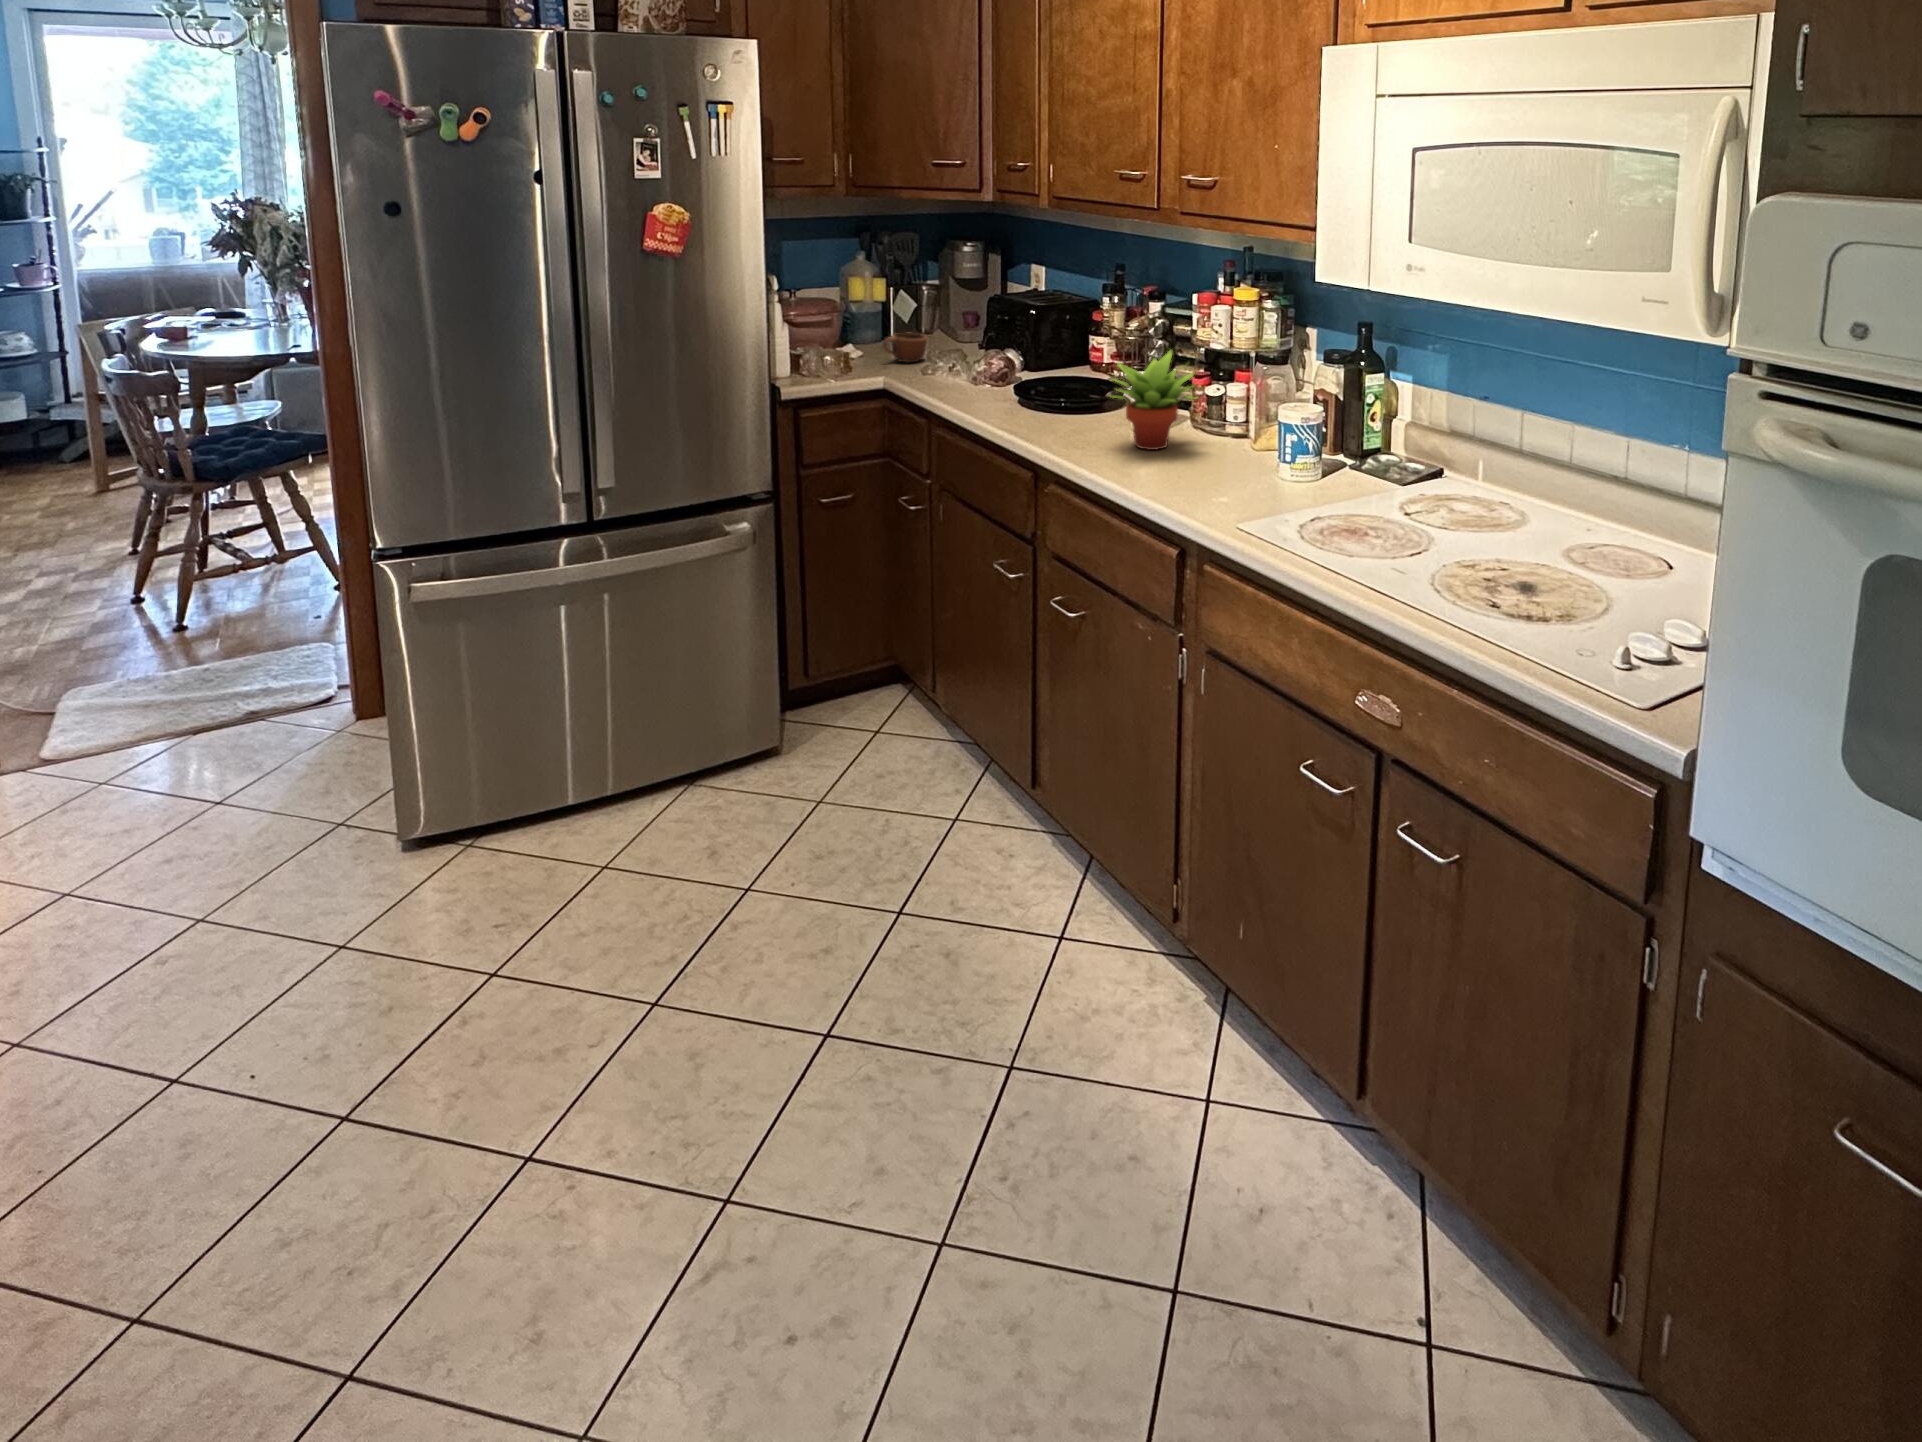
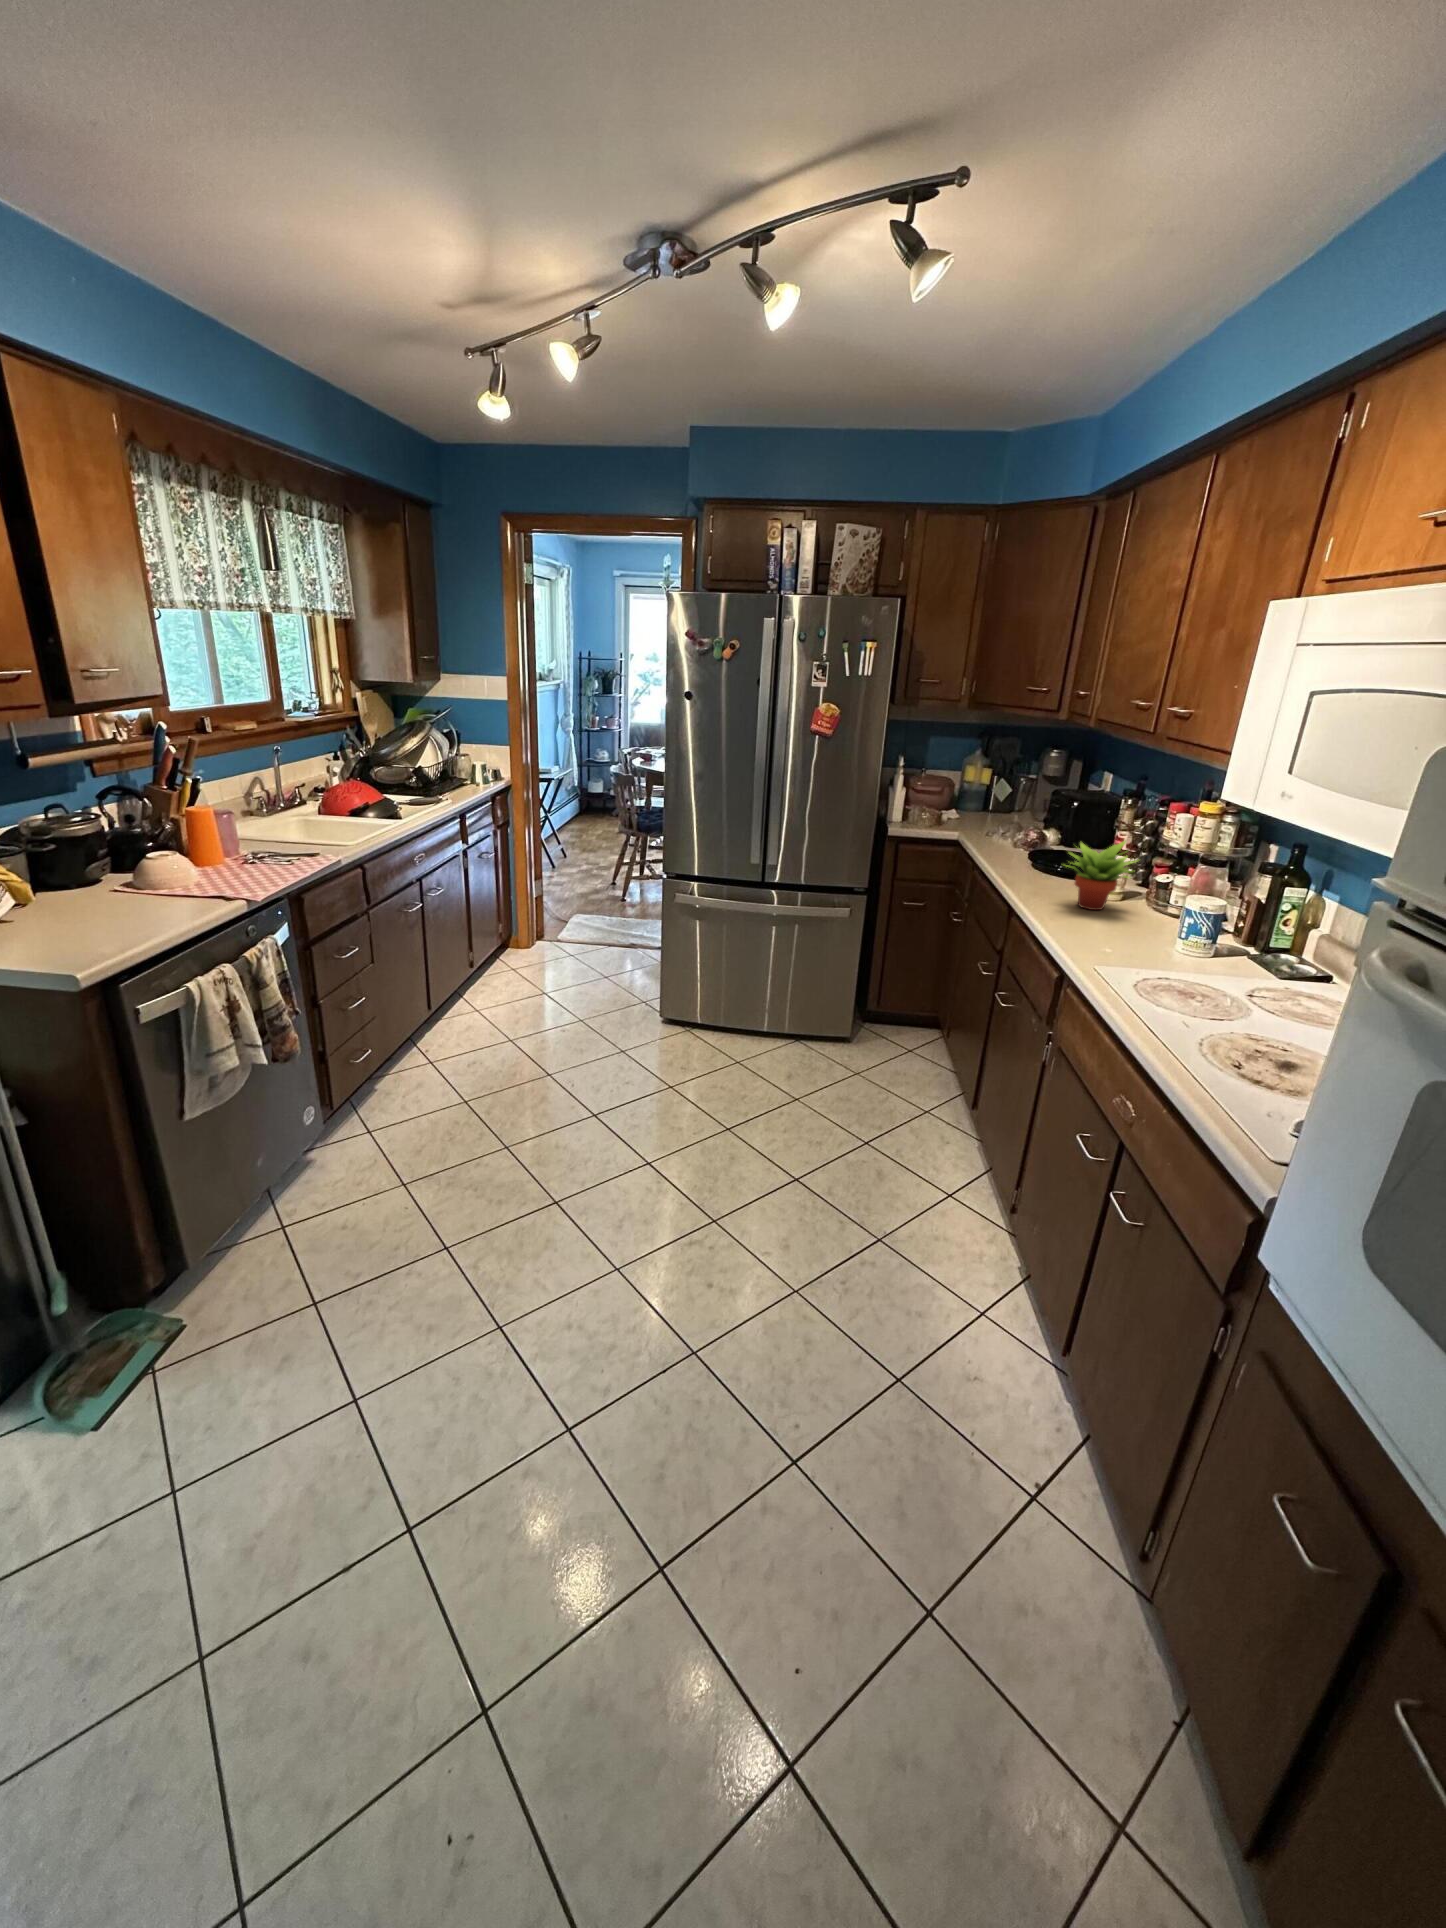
mug: present [883,333,927,362] -> none [969,805,1002,826]

